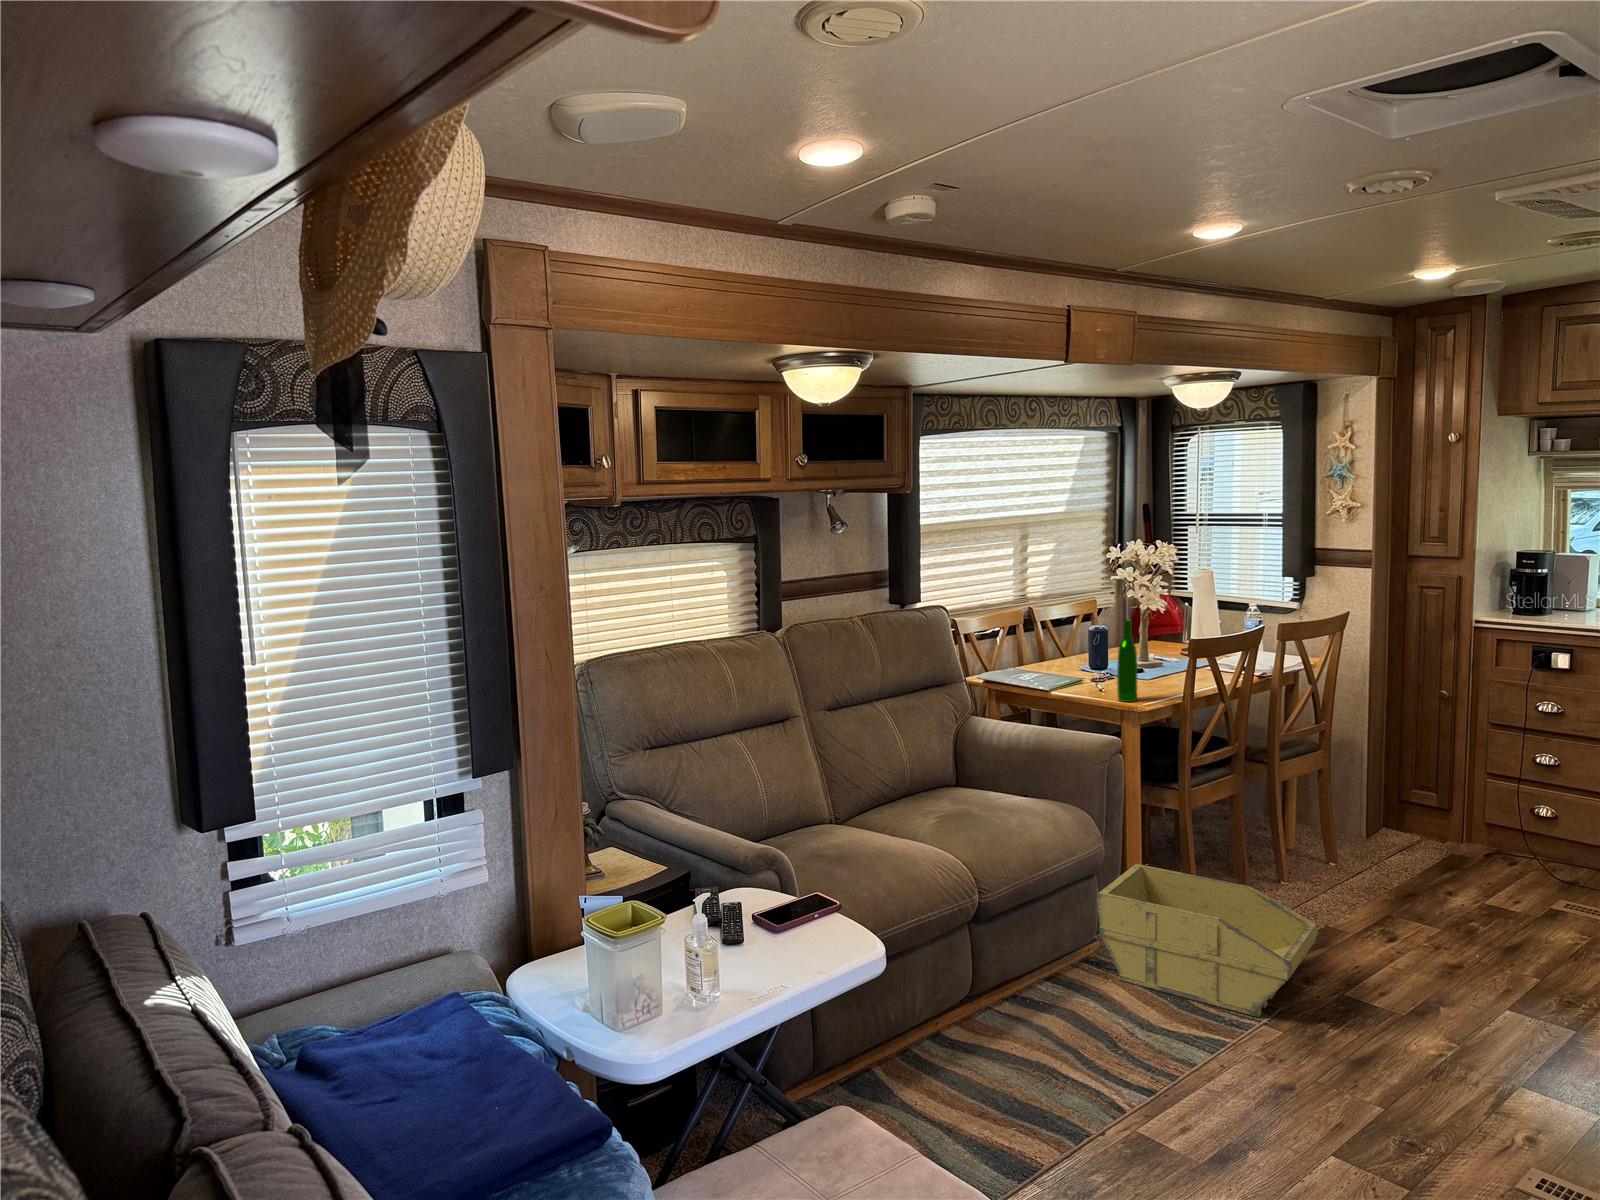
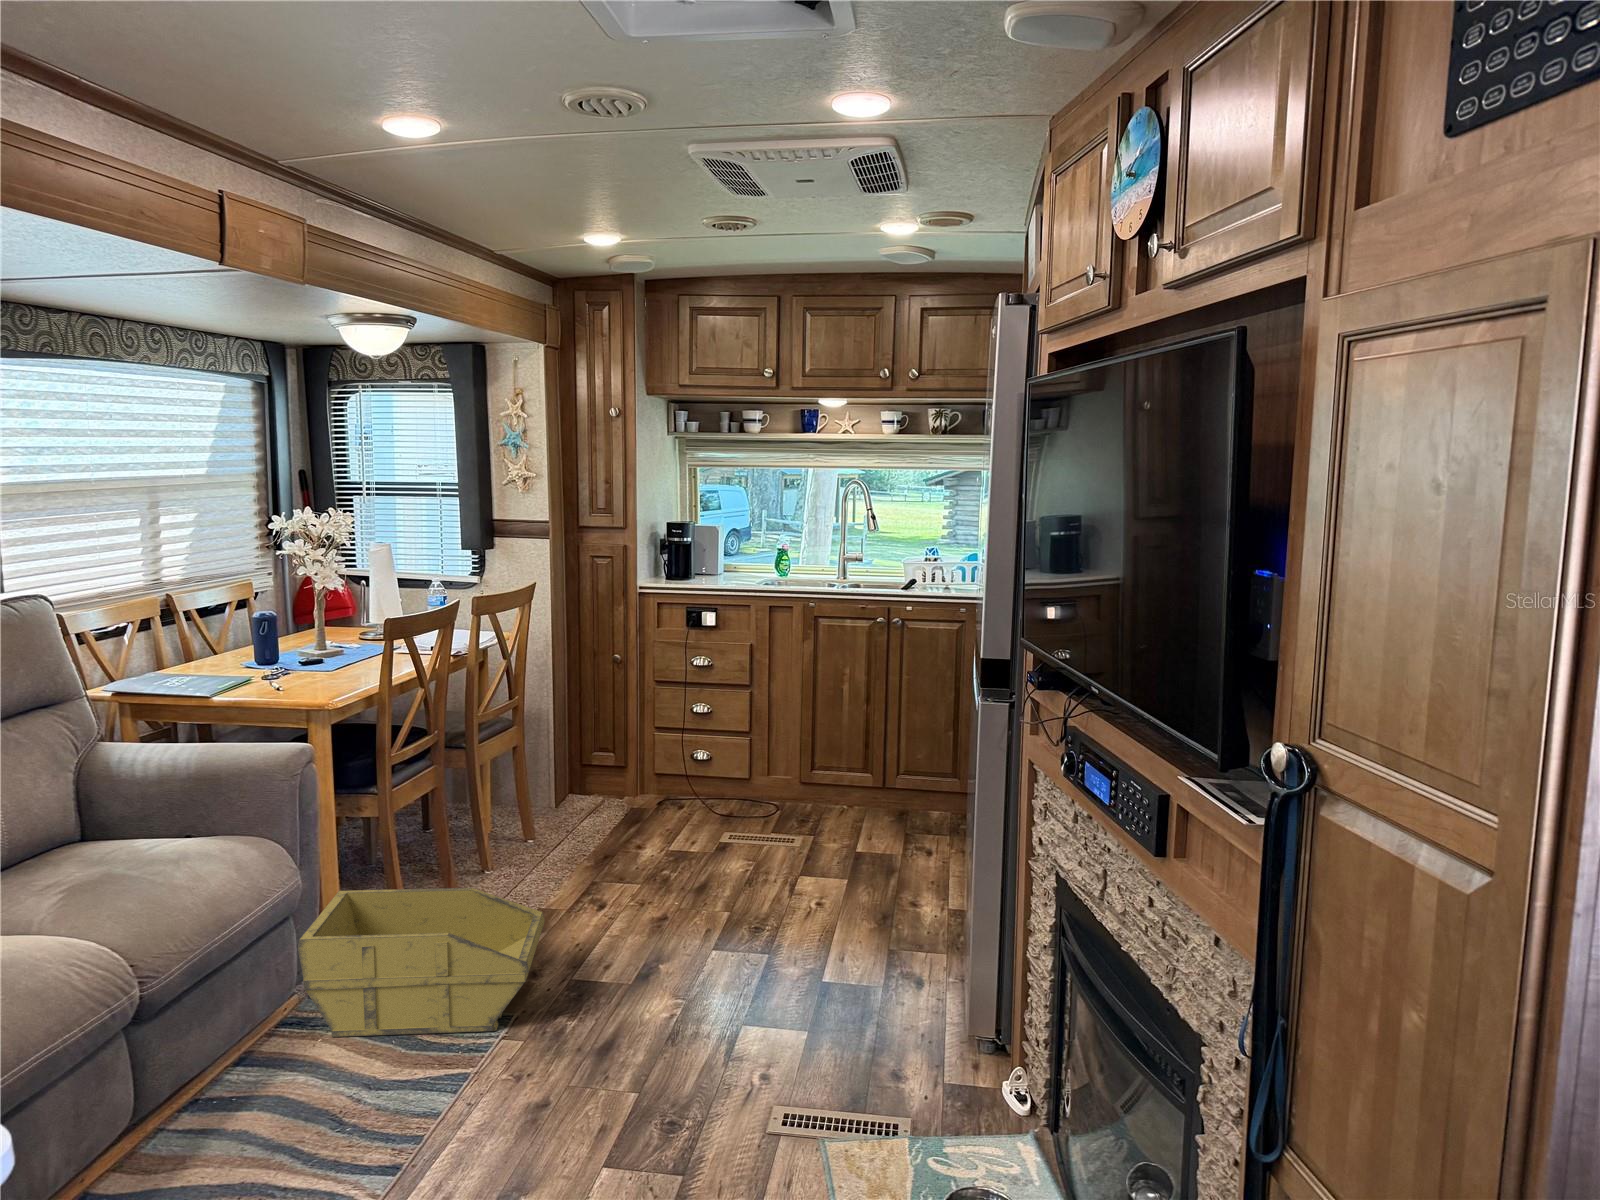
wine bottle: present [1117,620,1137,702] -> none [301,601,327,700]

